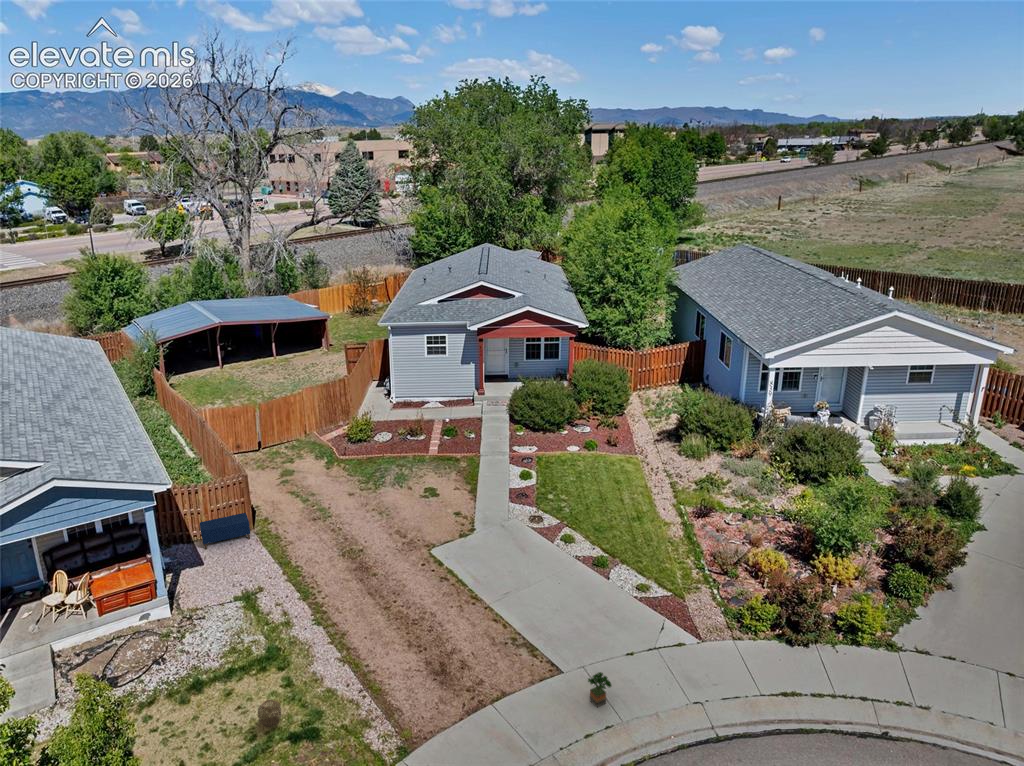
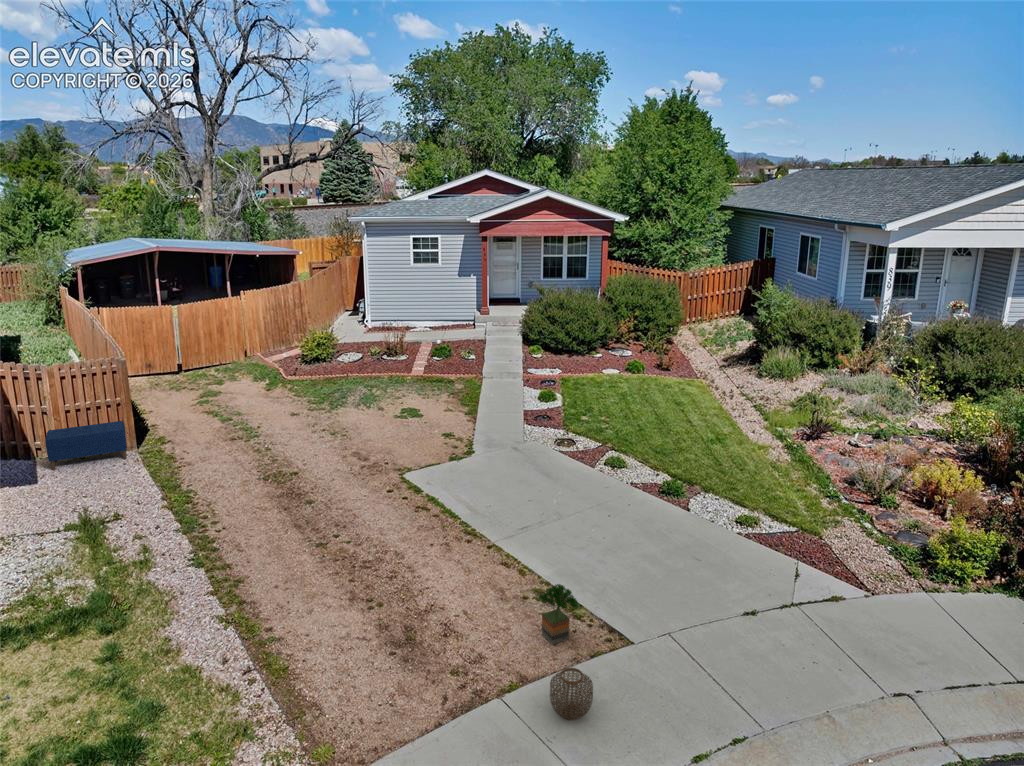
potted tree: present [588,672,612,707] -> present [538,584,579,645]
woven basket: present [258,700,281,727] -> present [550,668,593,720]

